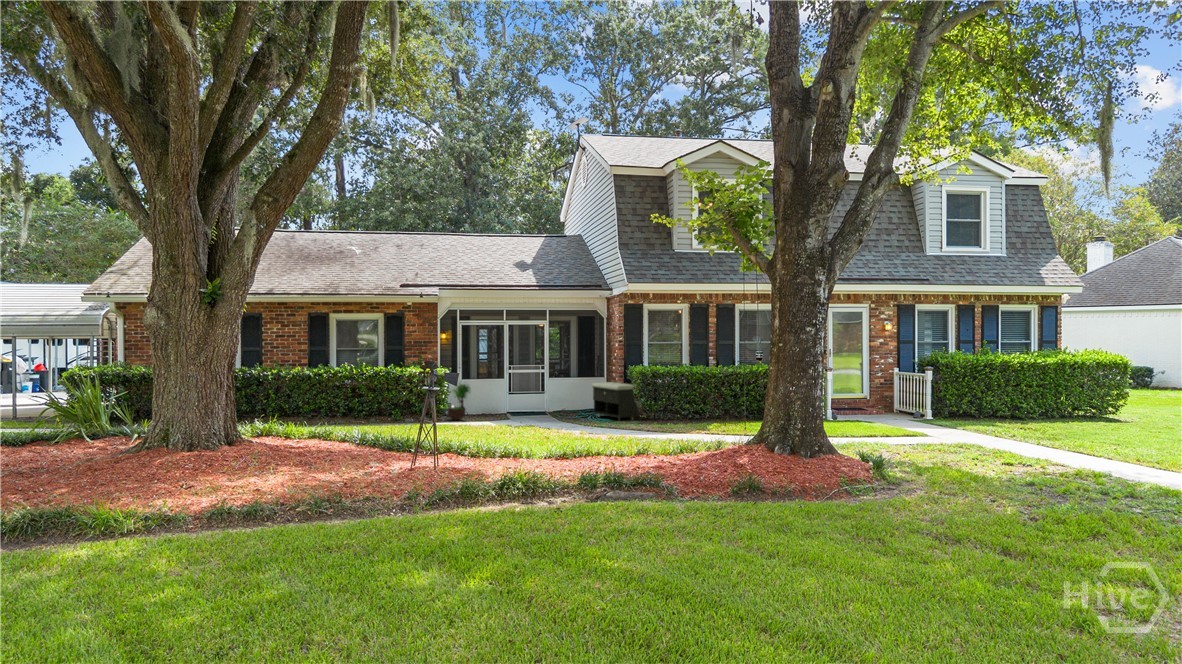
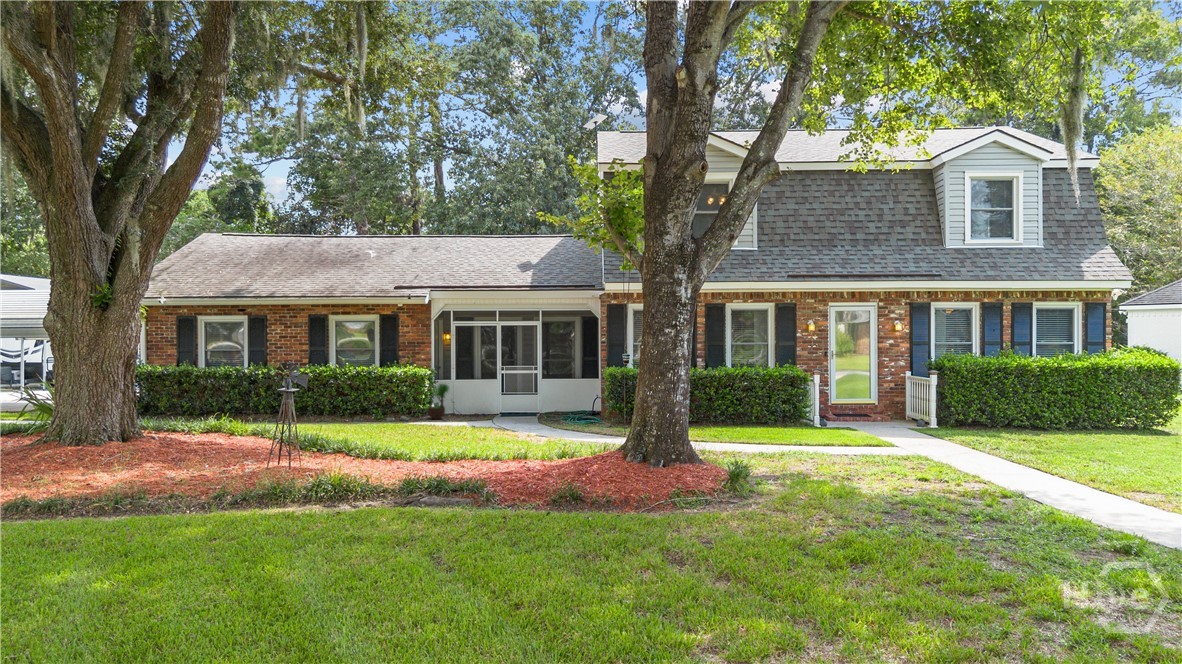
storage bench: present [592,382,639,420] -> none [573,384,616,423]

